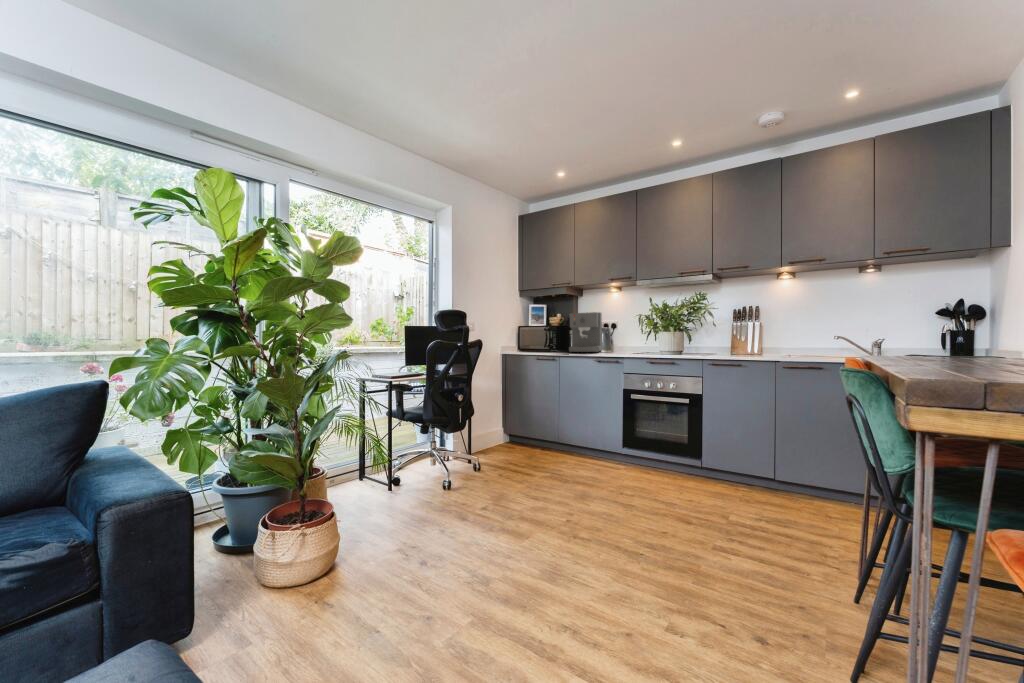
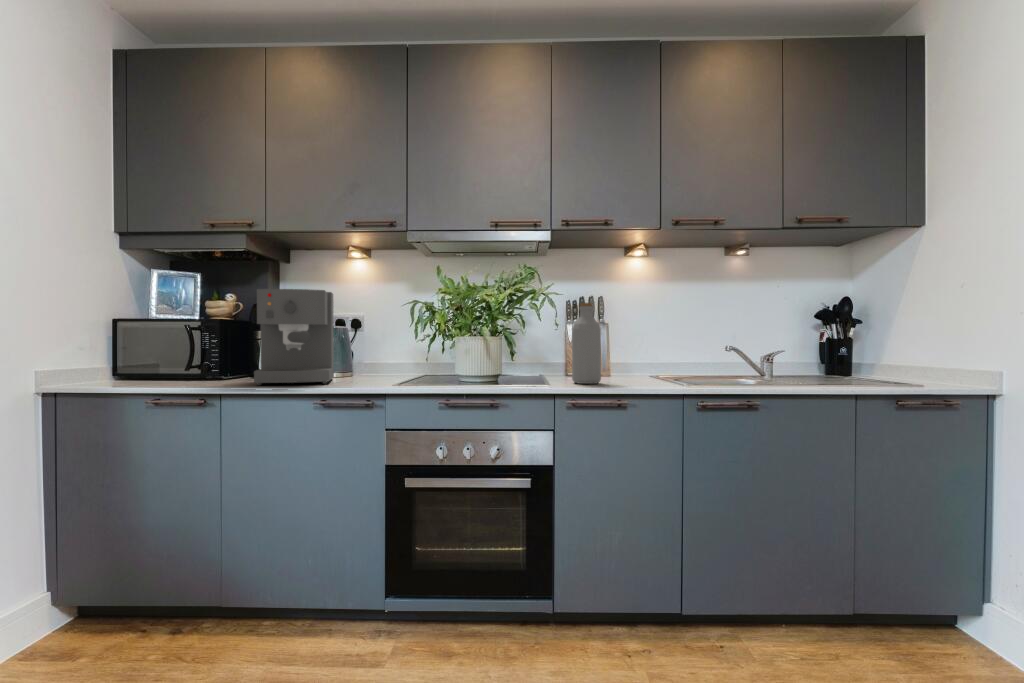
bottle: none [722,312,739,355] -> present [572,303,601,384]

